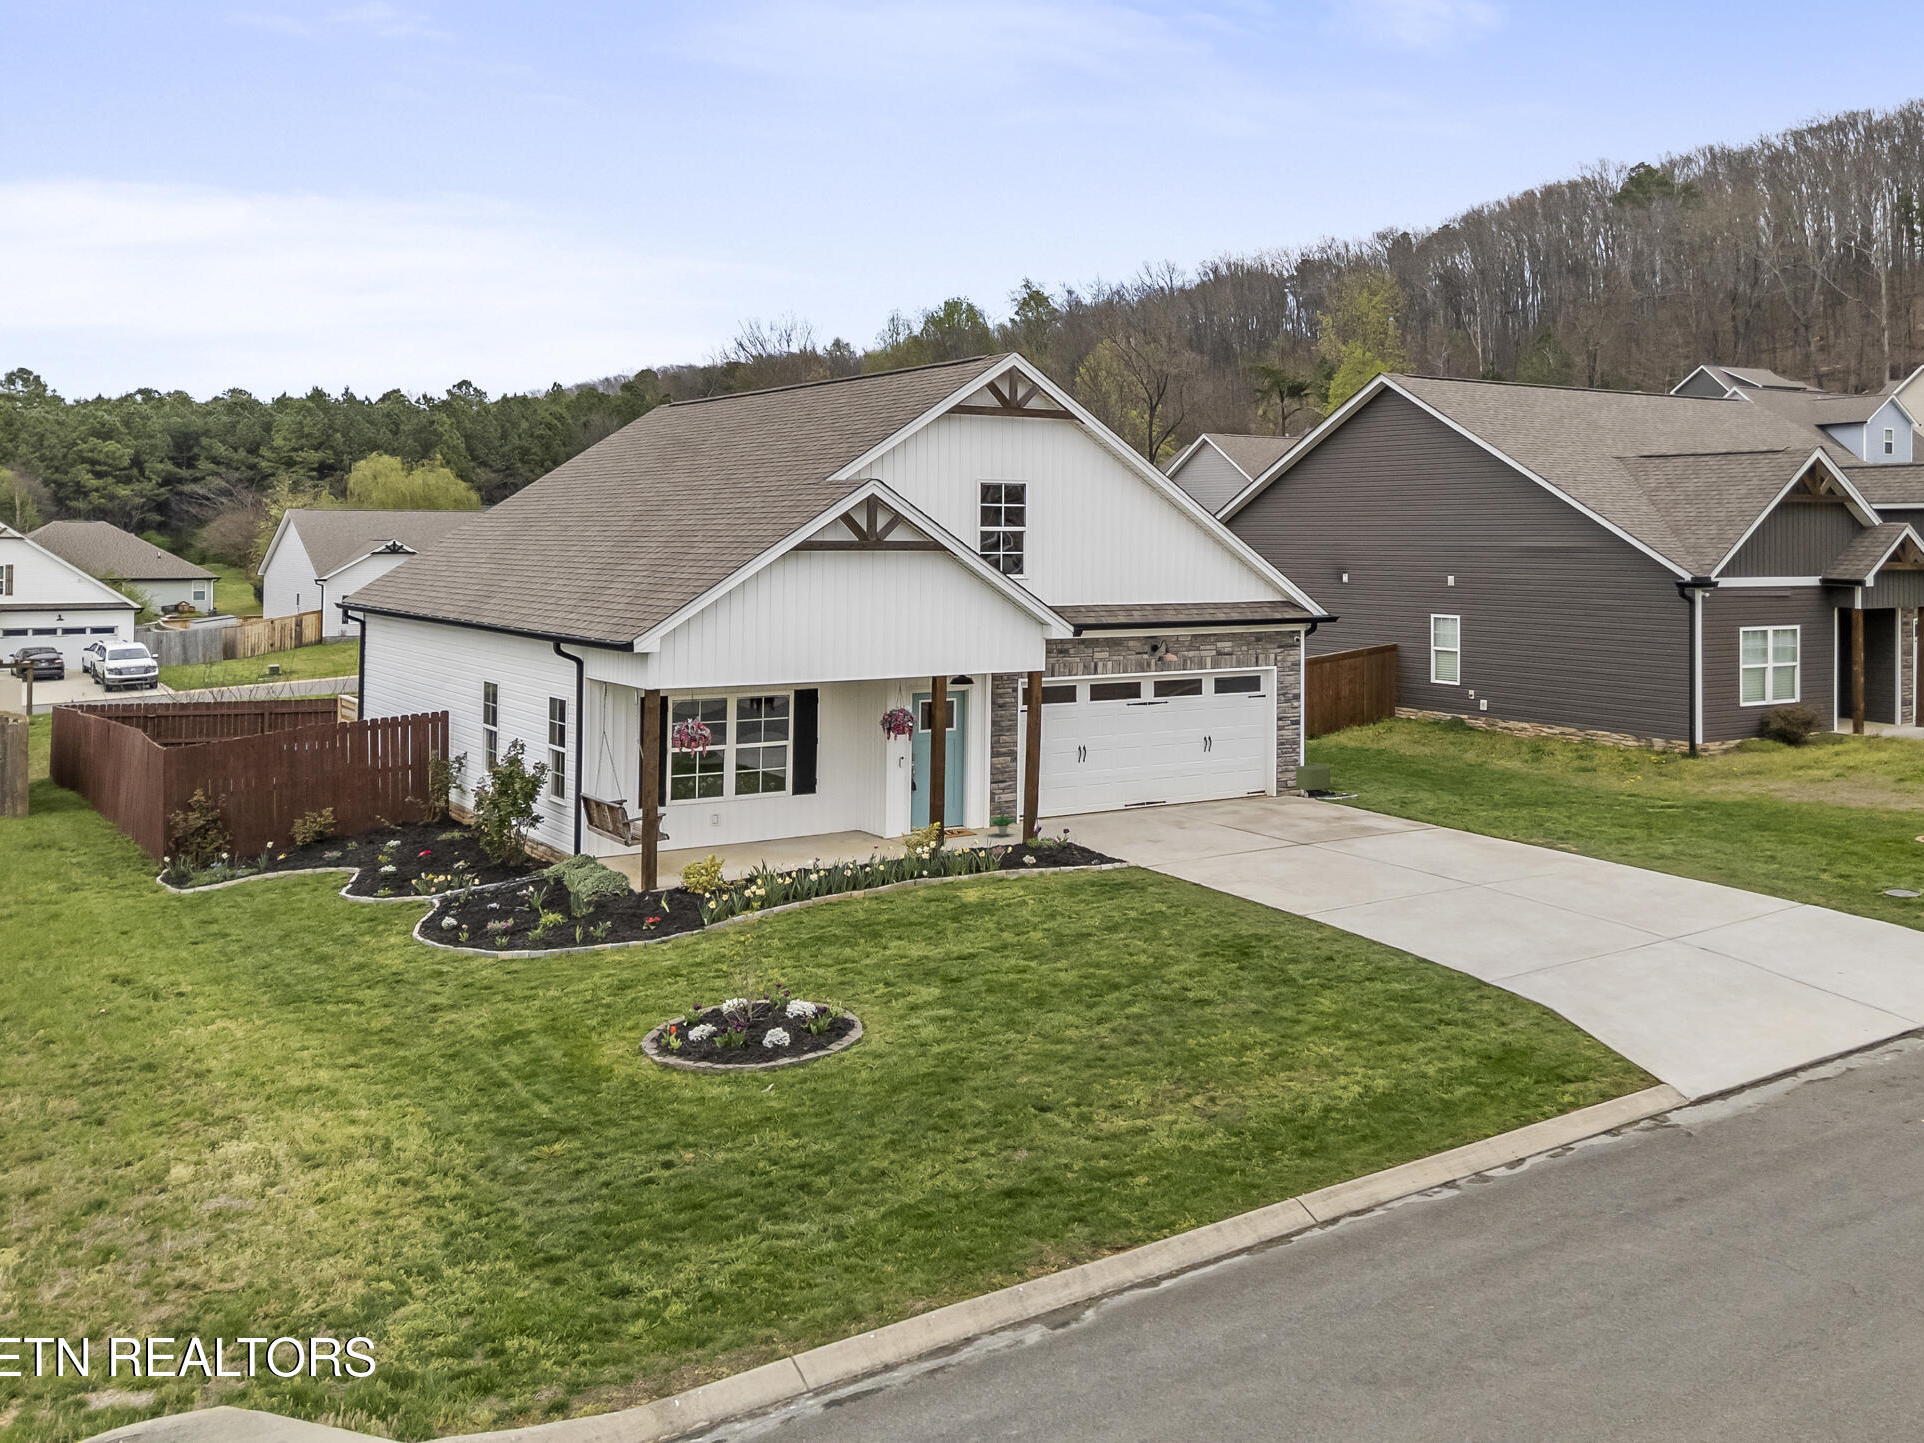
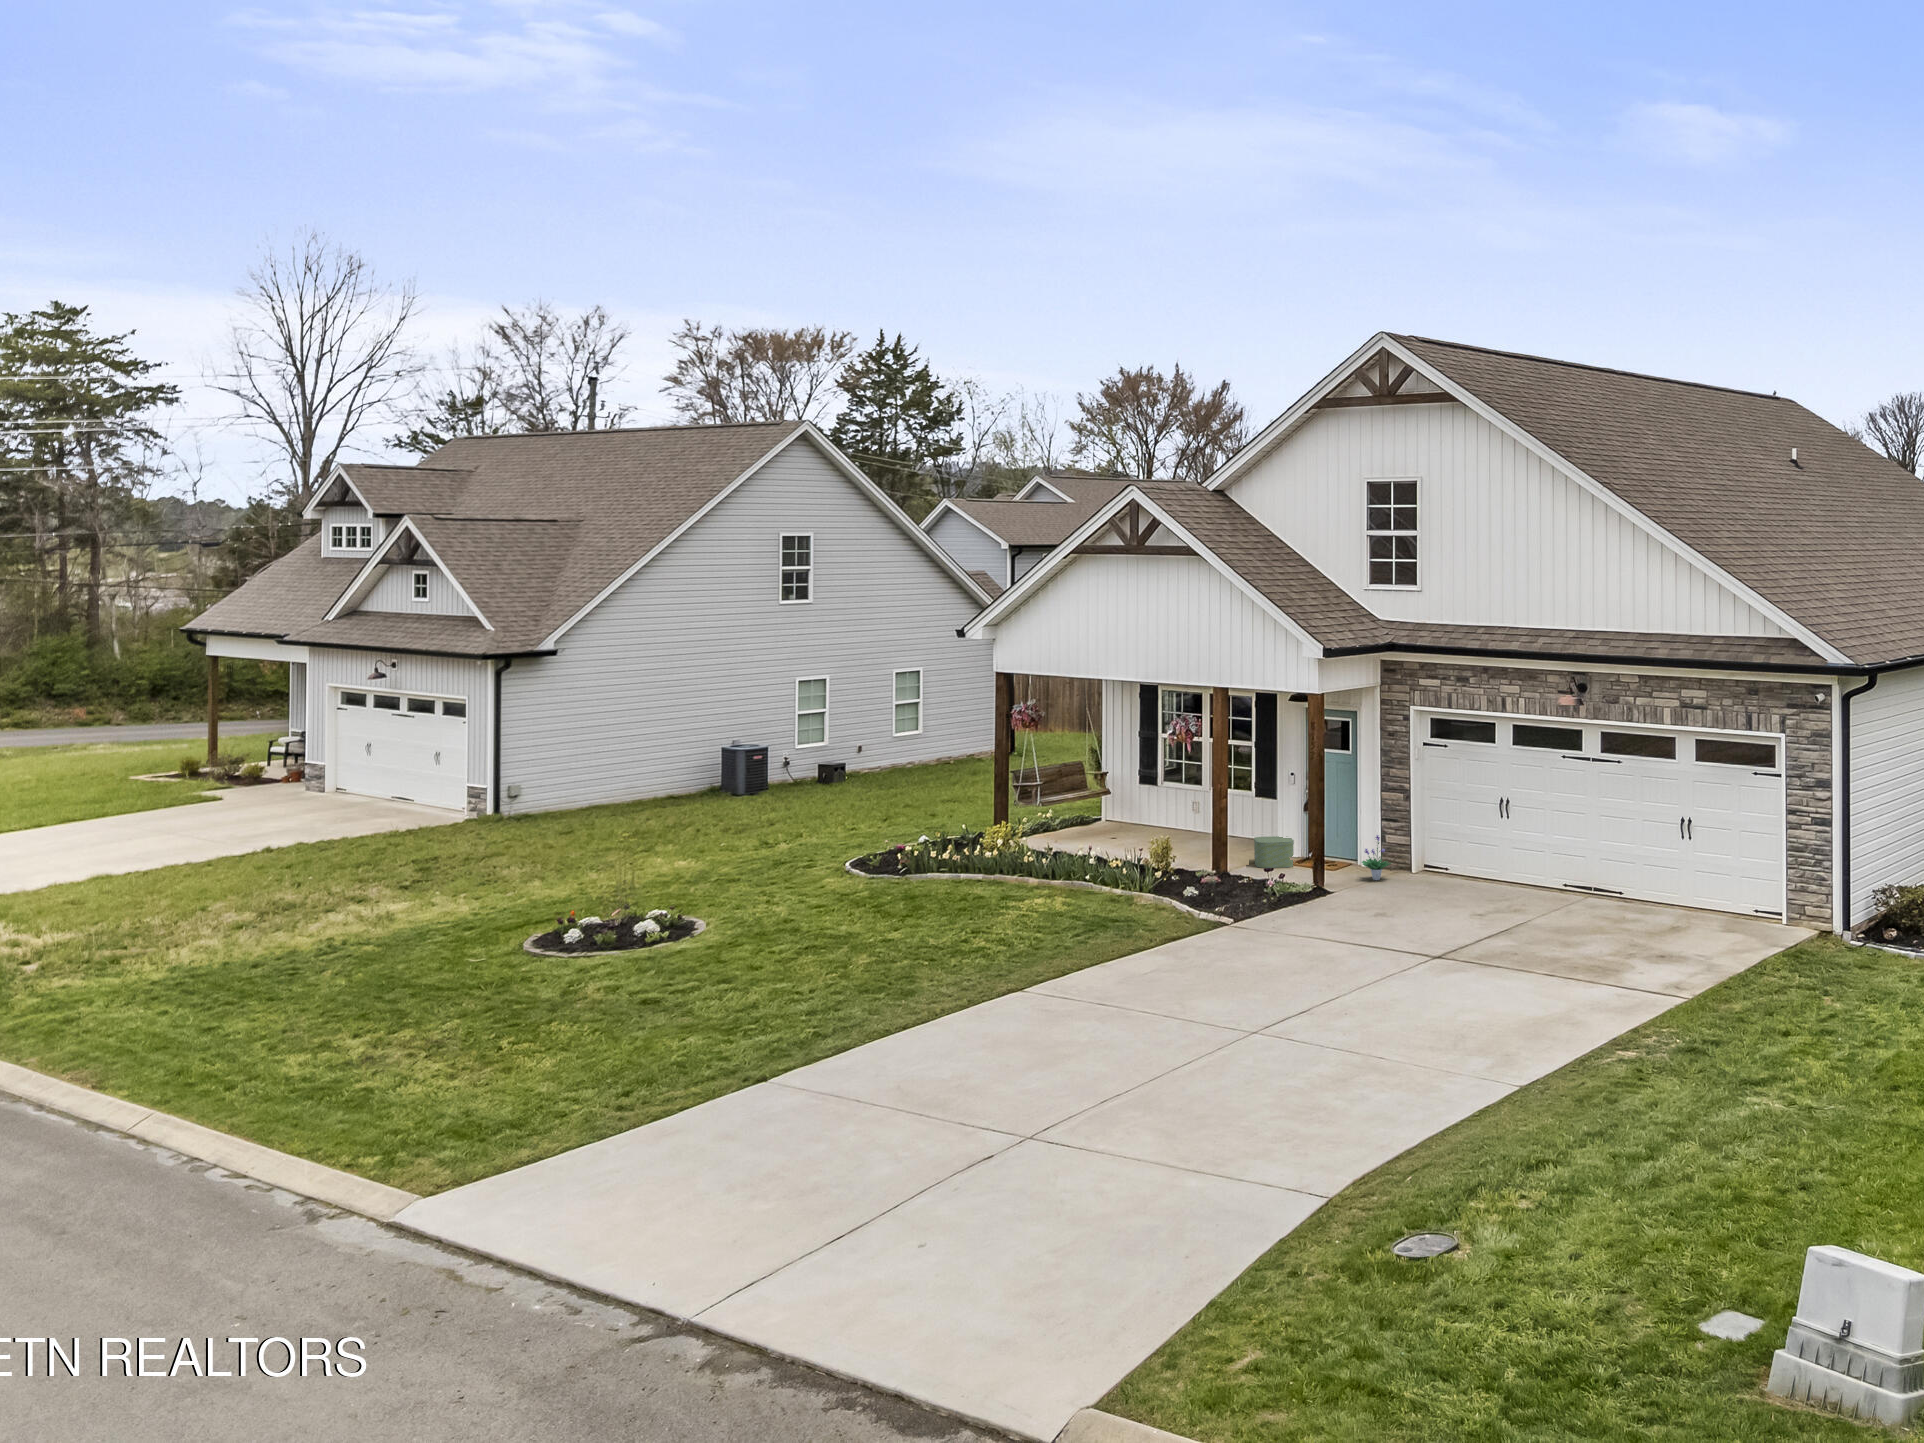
storage box: present [1295,765,1331,790] -> present [1254,836,1294,868]

